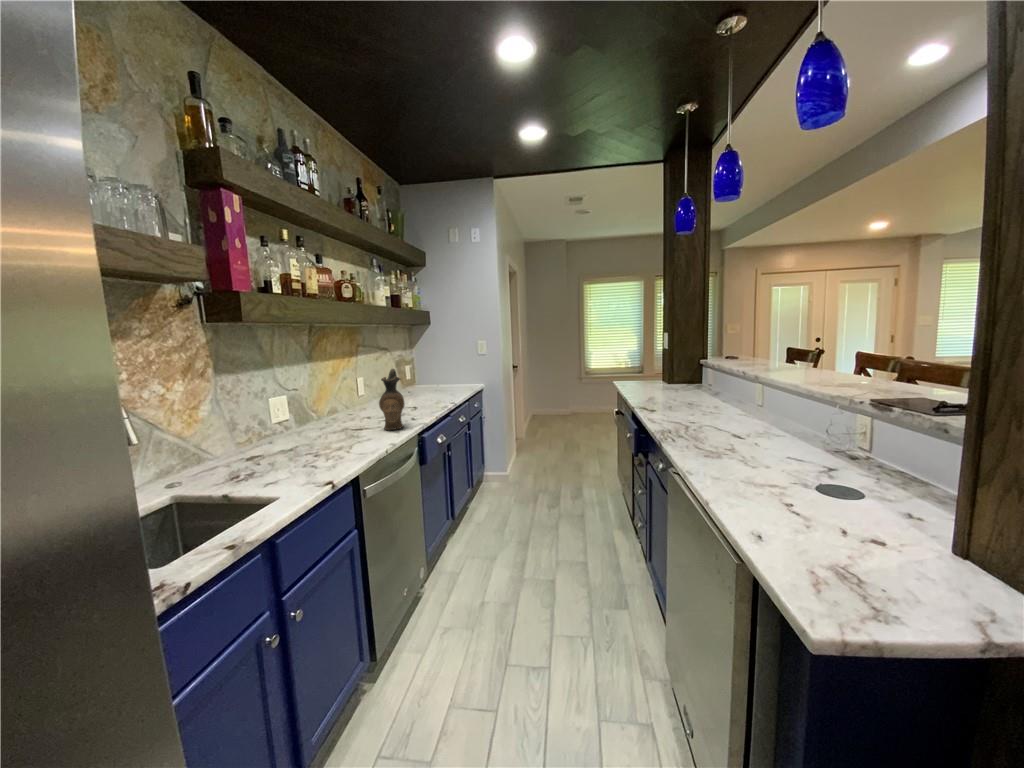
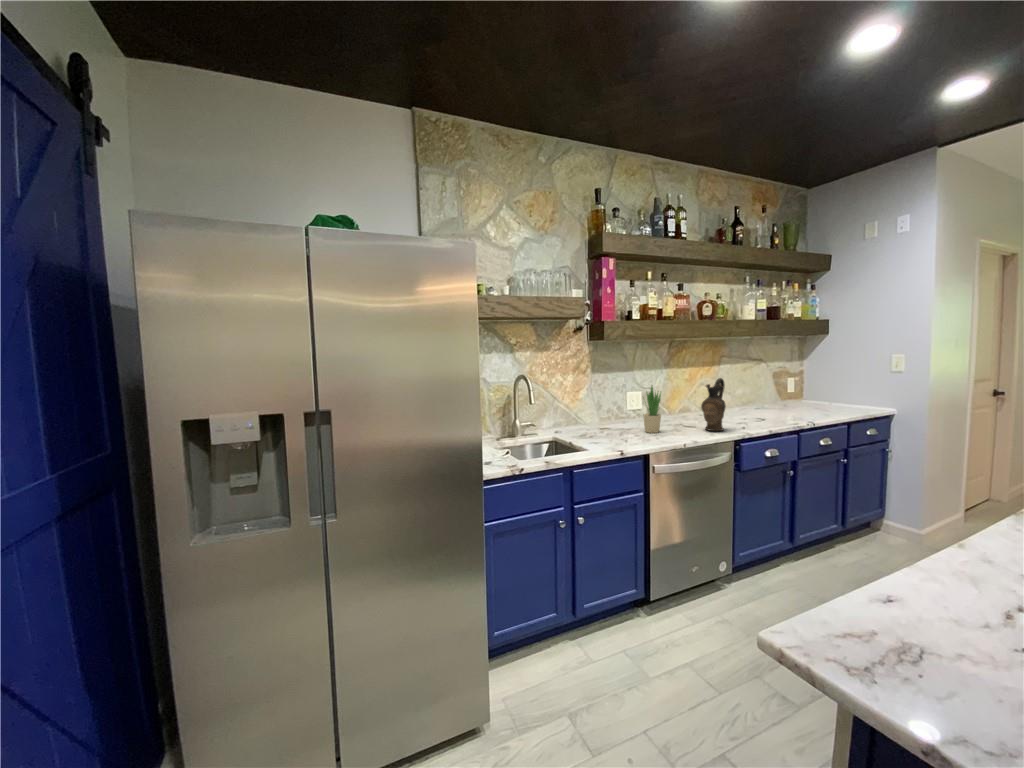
potted plant: none [313,383,341,449] -> present [643,386,661,433]

